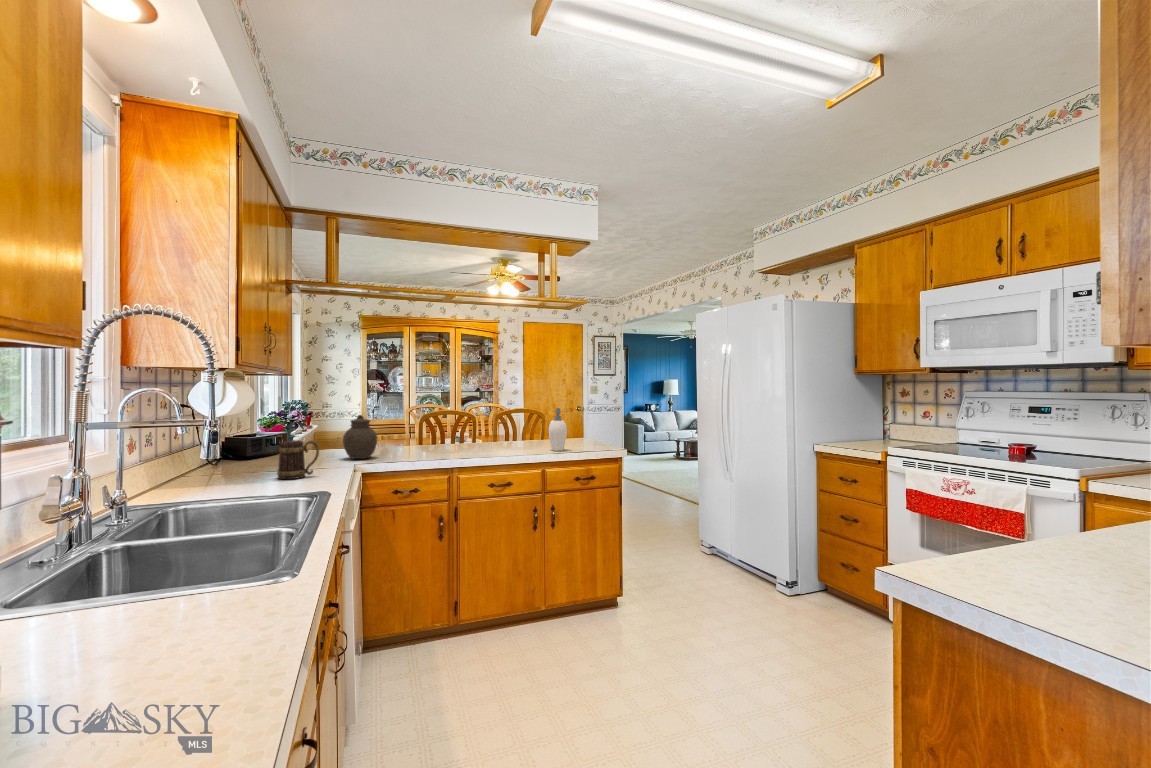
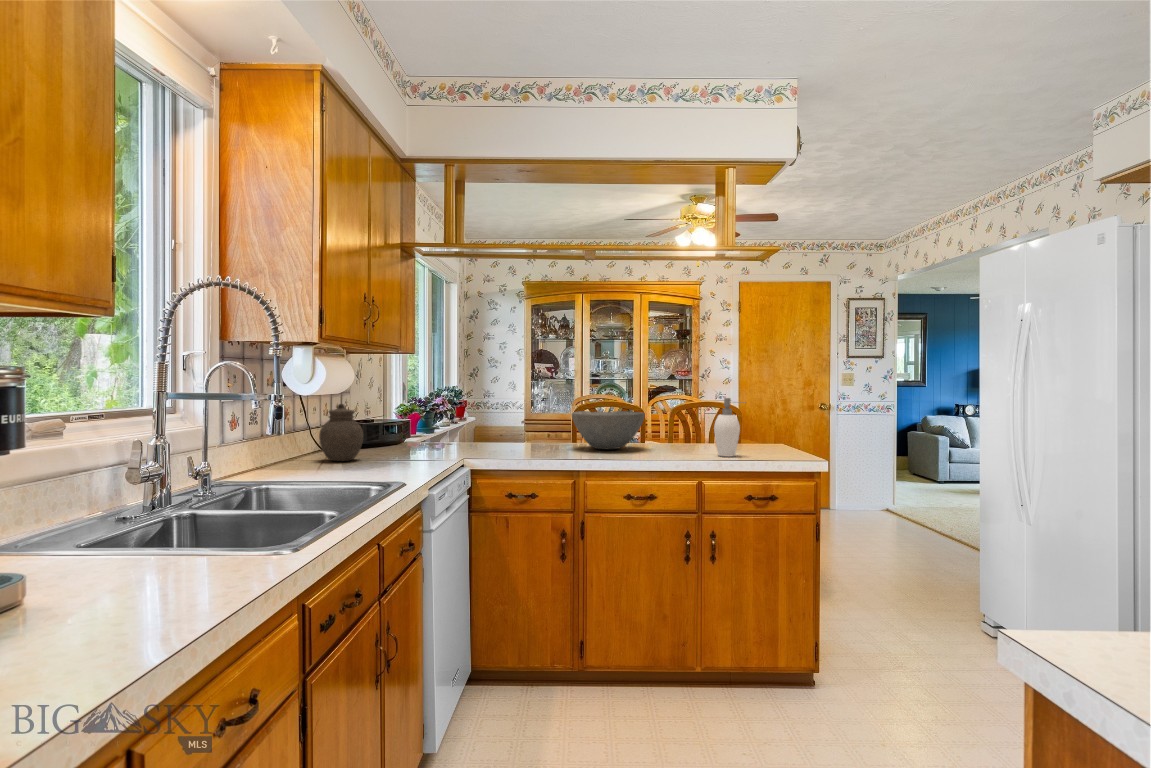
jar: present [343,415,377,459] -> present [319,404,363,461]
bowl: none [438,419,494,449] -> present [572,411,645,449]
mug: present [277,440,319,479] -> none [372,427,416,469]

